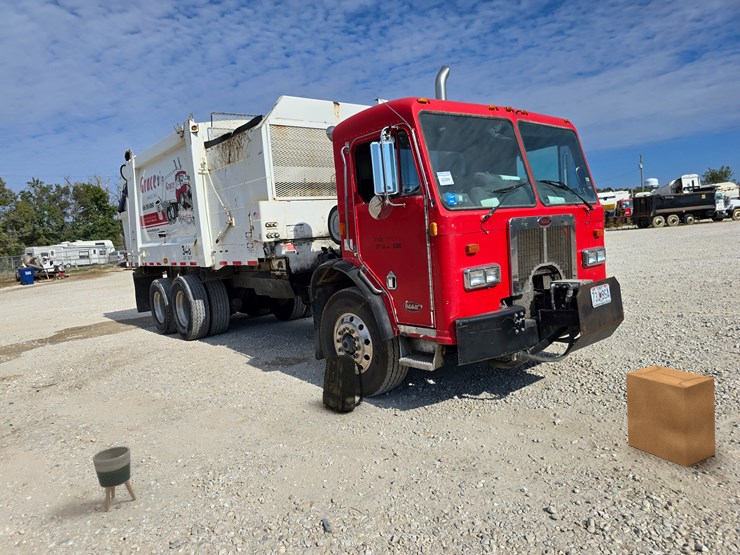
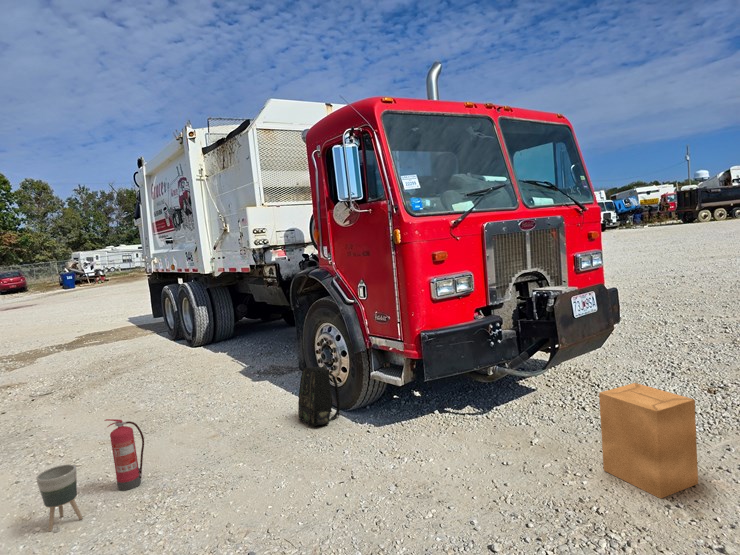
fire extinguisher: none [149,403,188,473] -> present [105,419,144,490]

